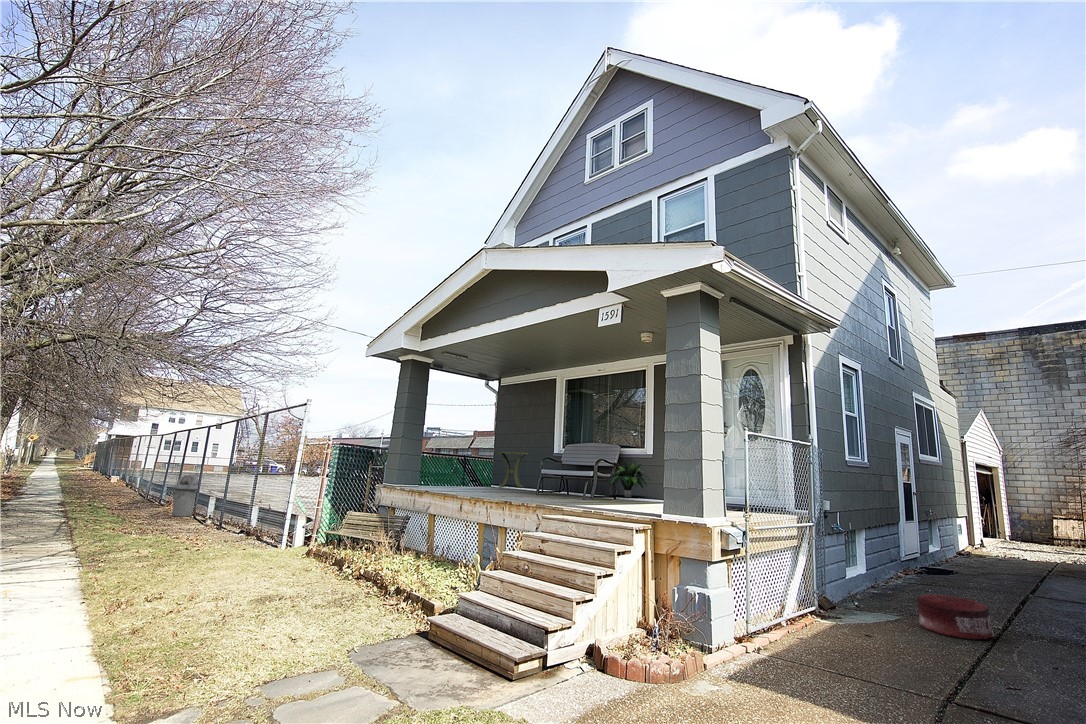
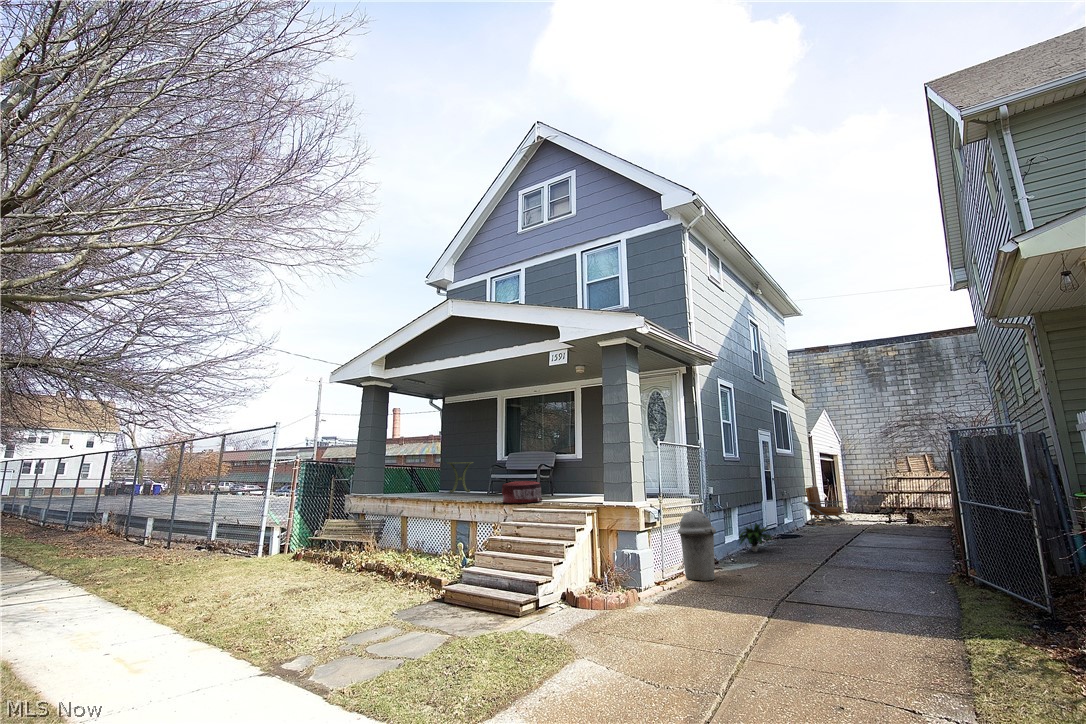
potted plant: present [609,462,650,497] -> present [739,523,772,552]
trash can: present [172,475,198,517] -> present [678,510,716,581]
lounge chair: none [954,506,1016,558] -> present [803,487,845,524]
pouf: present [917,594,994,639] -> present [502,481,542,503]

